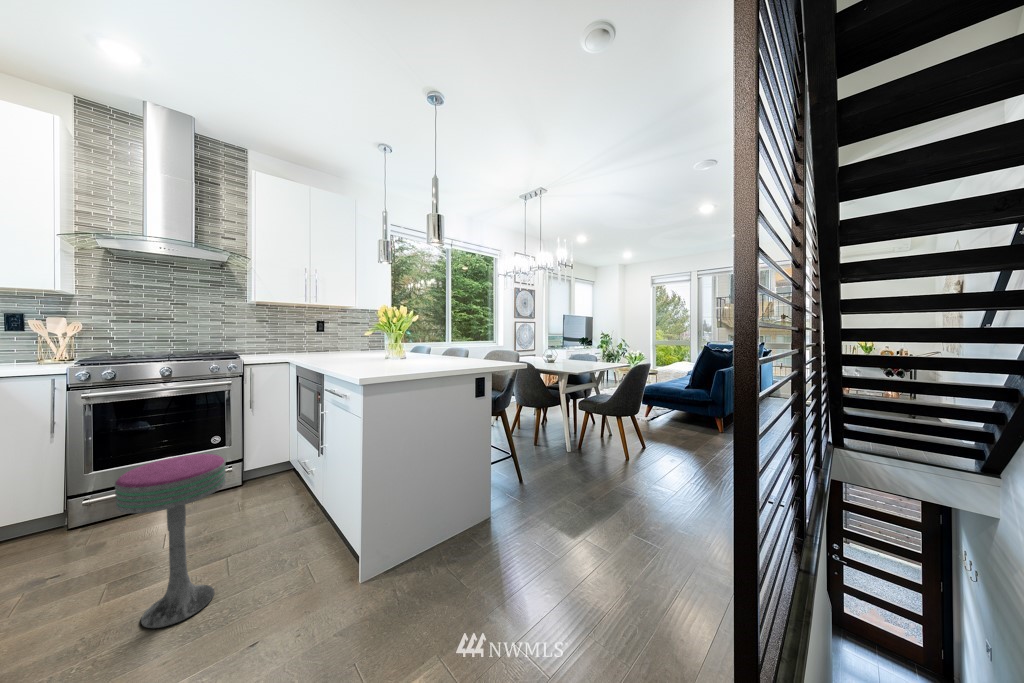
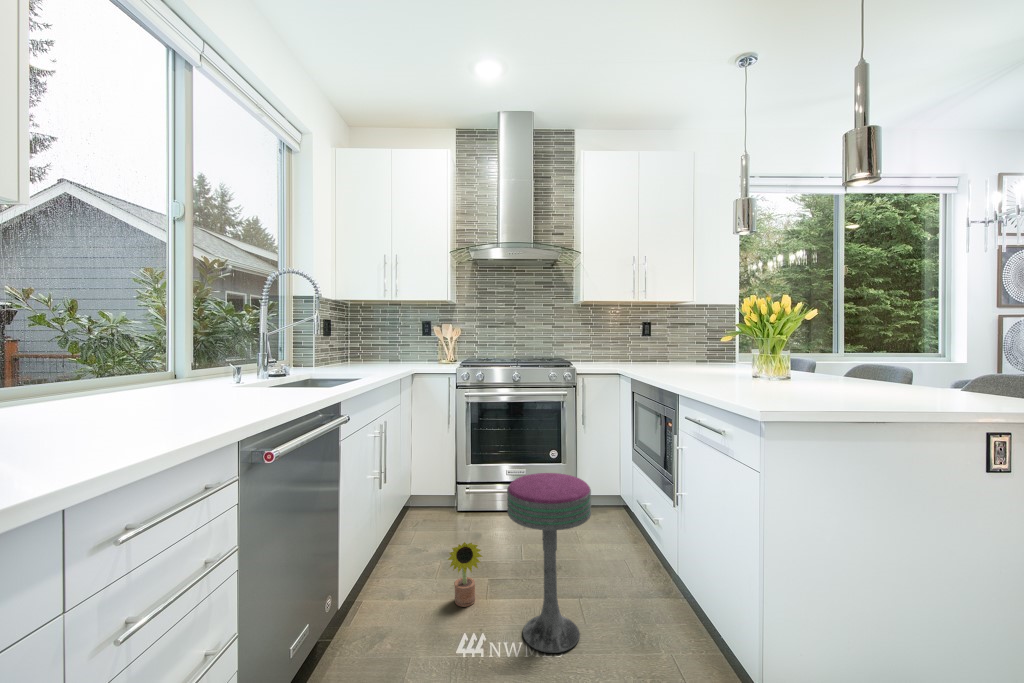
decorative plant: none [21,550,86,627] -> present [448,542,482,607]

